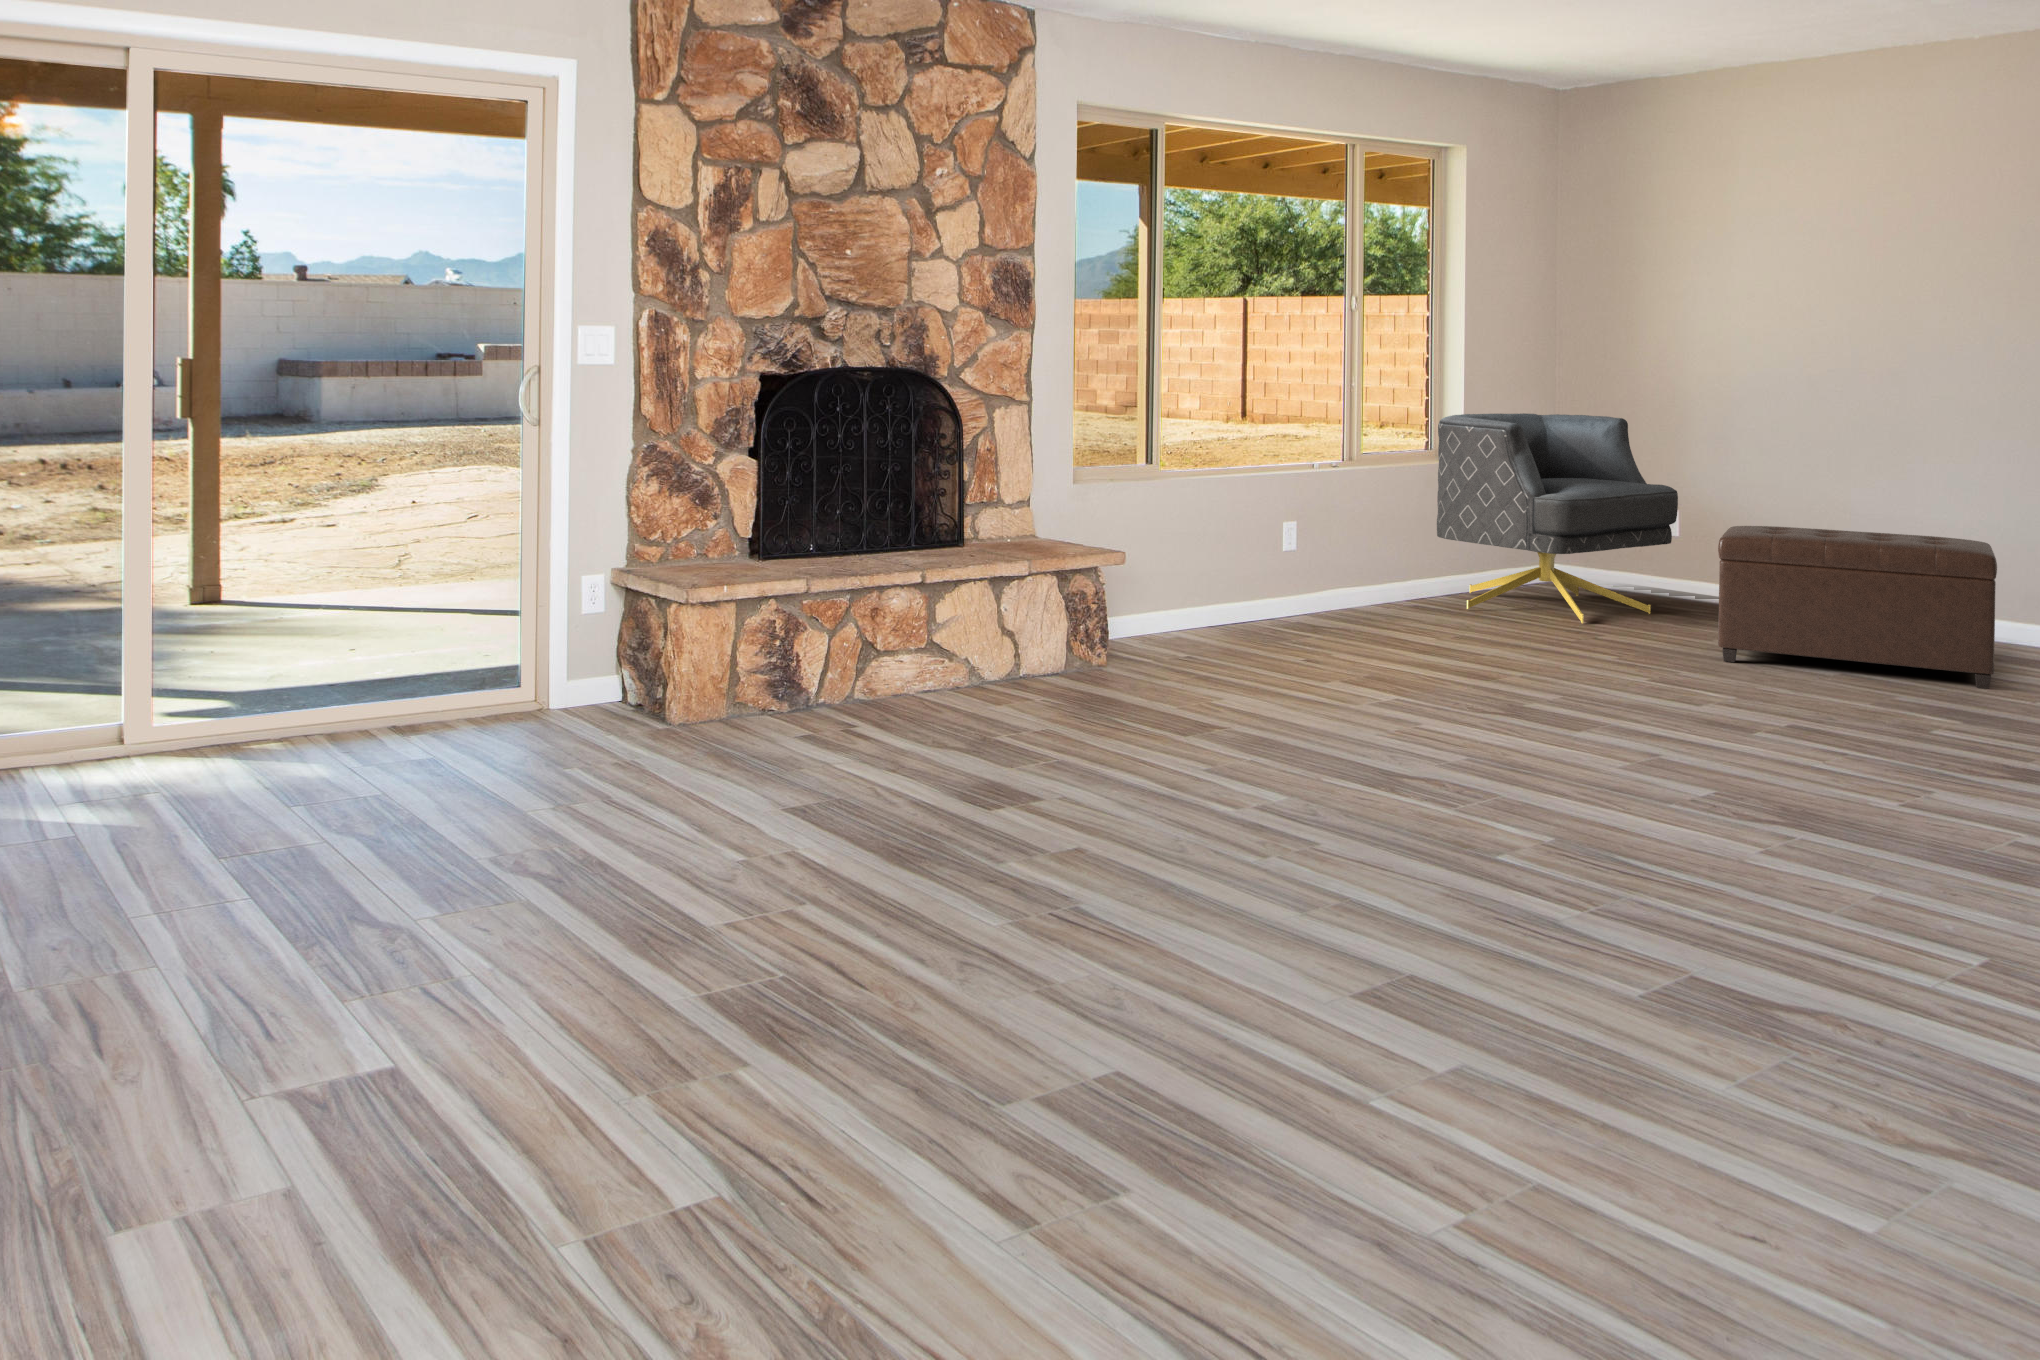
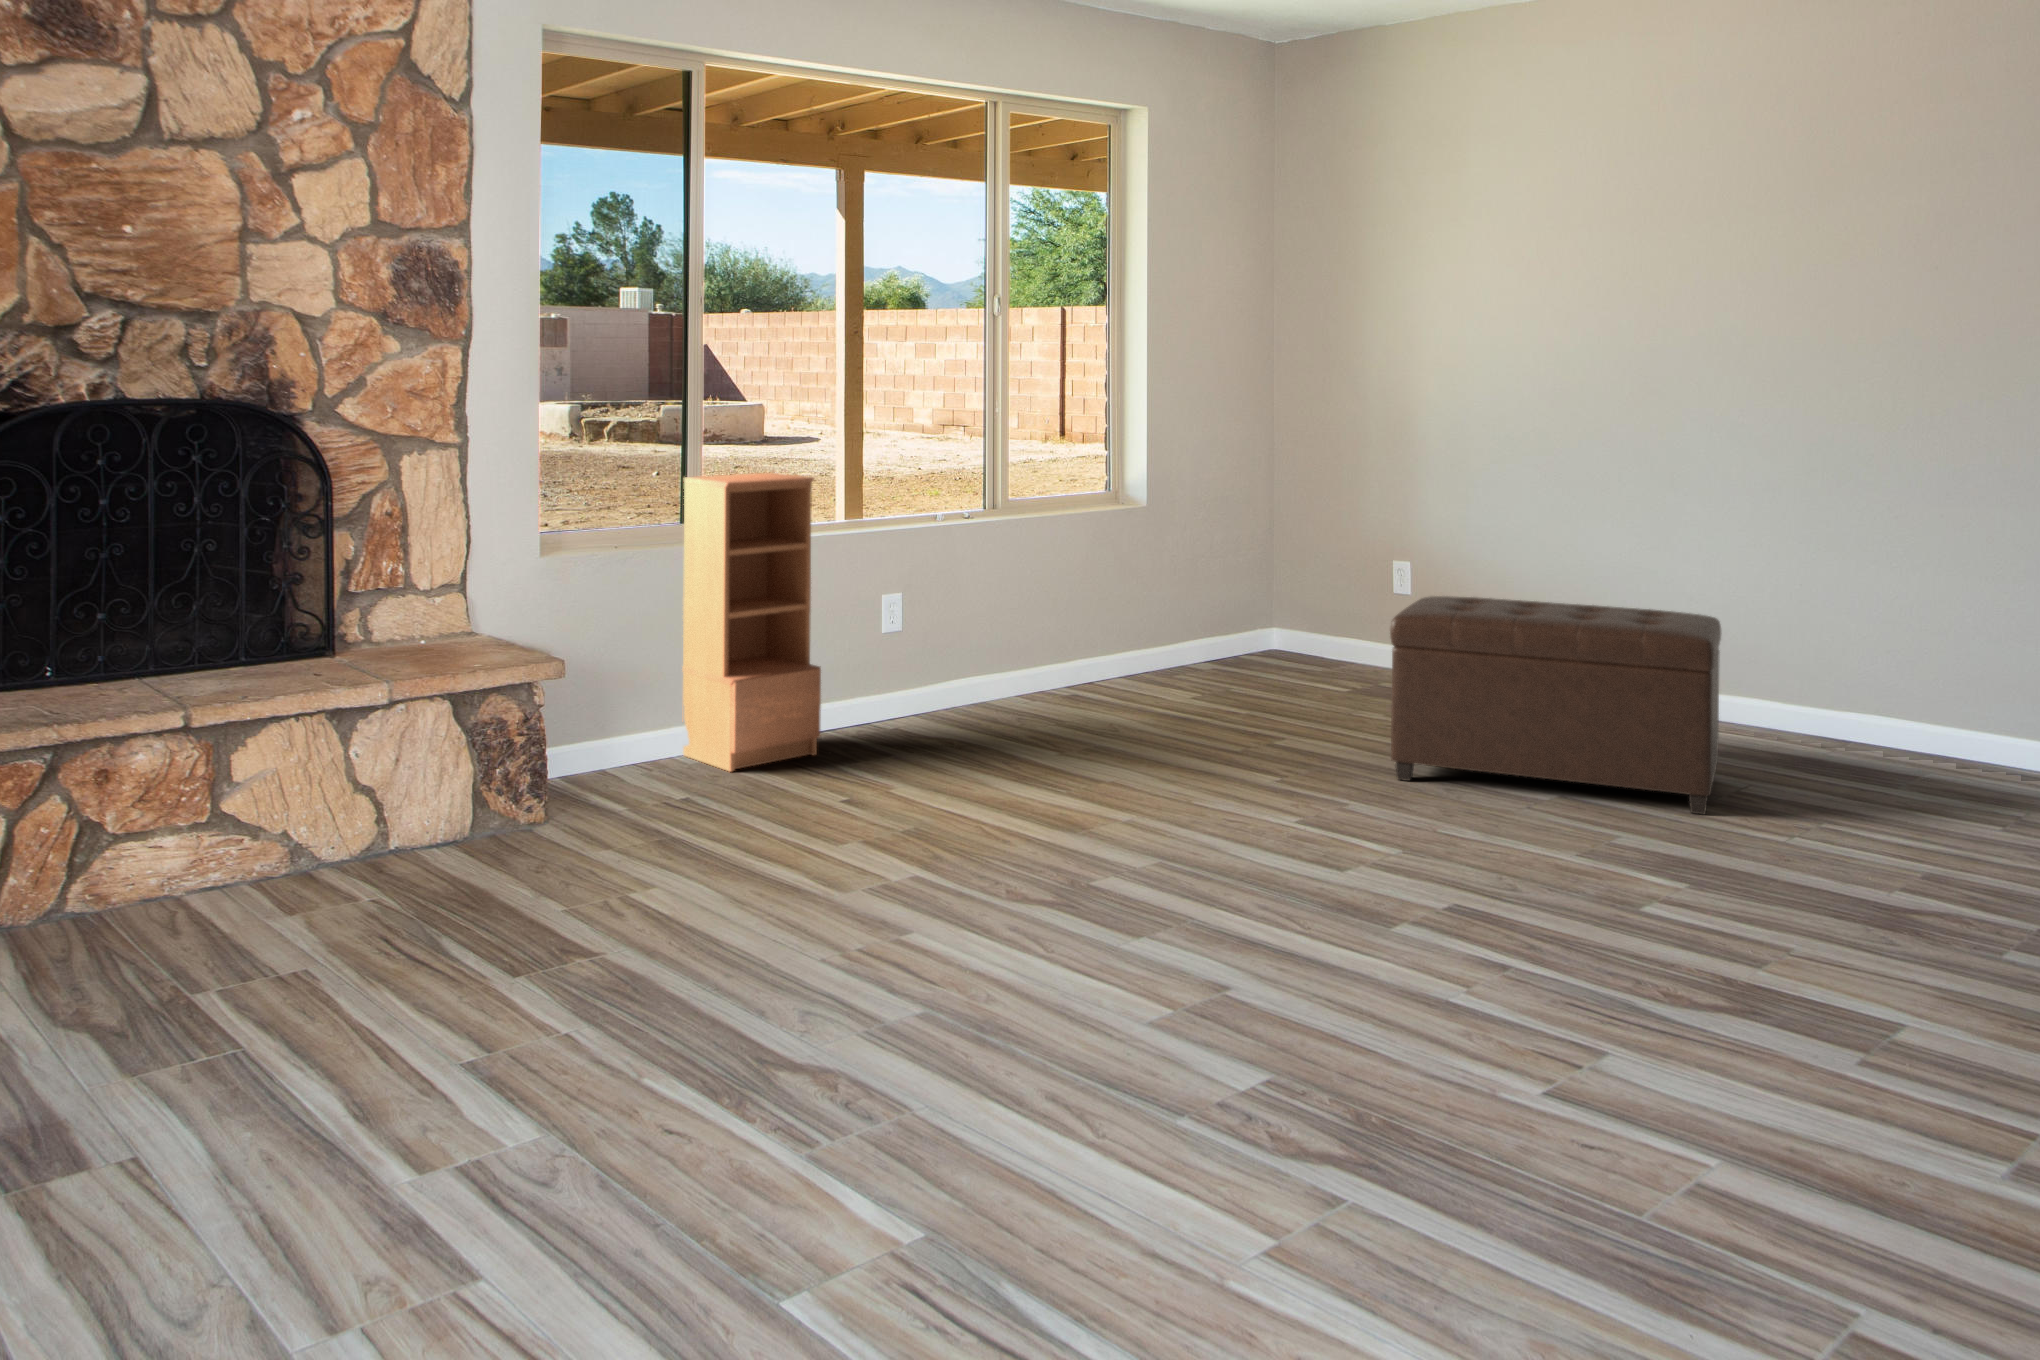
armchair: present [1437,413,1678,623] -> none [1099,447,1390,720]
bookcase: none [1160,426,1263,642] -> present [682,473,821,772]

